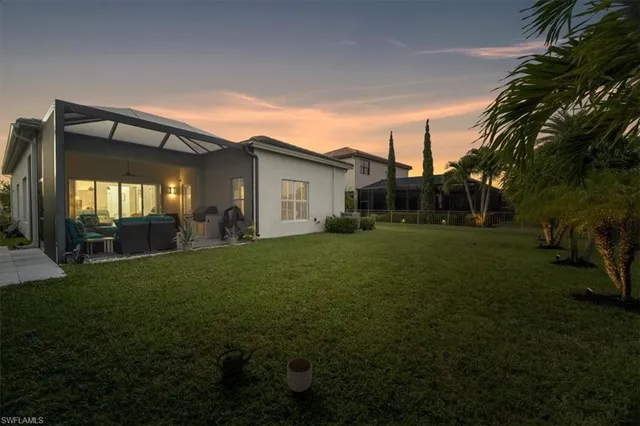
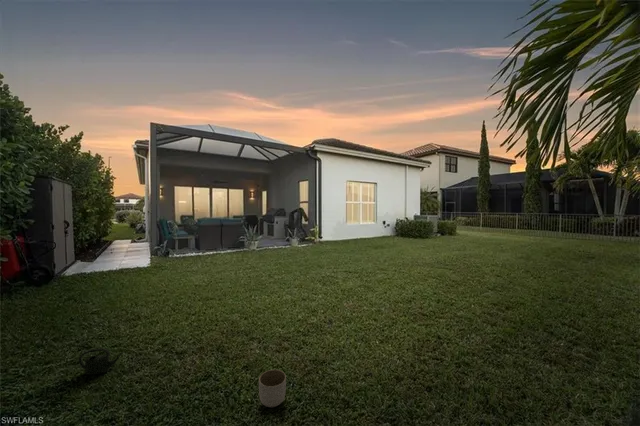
watering can: present [217,348,256,375] -> present [79,348,124,375]

